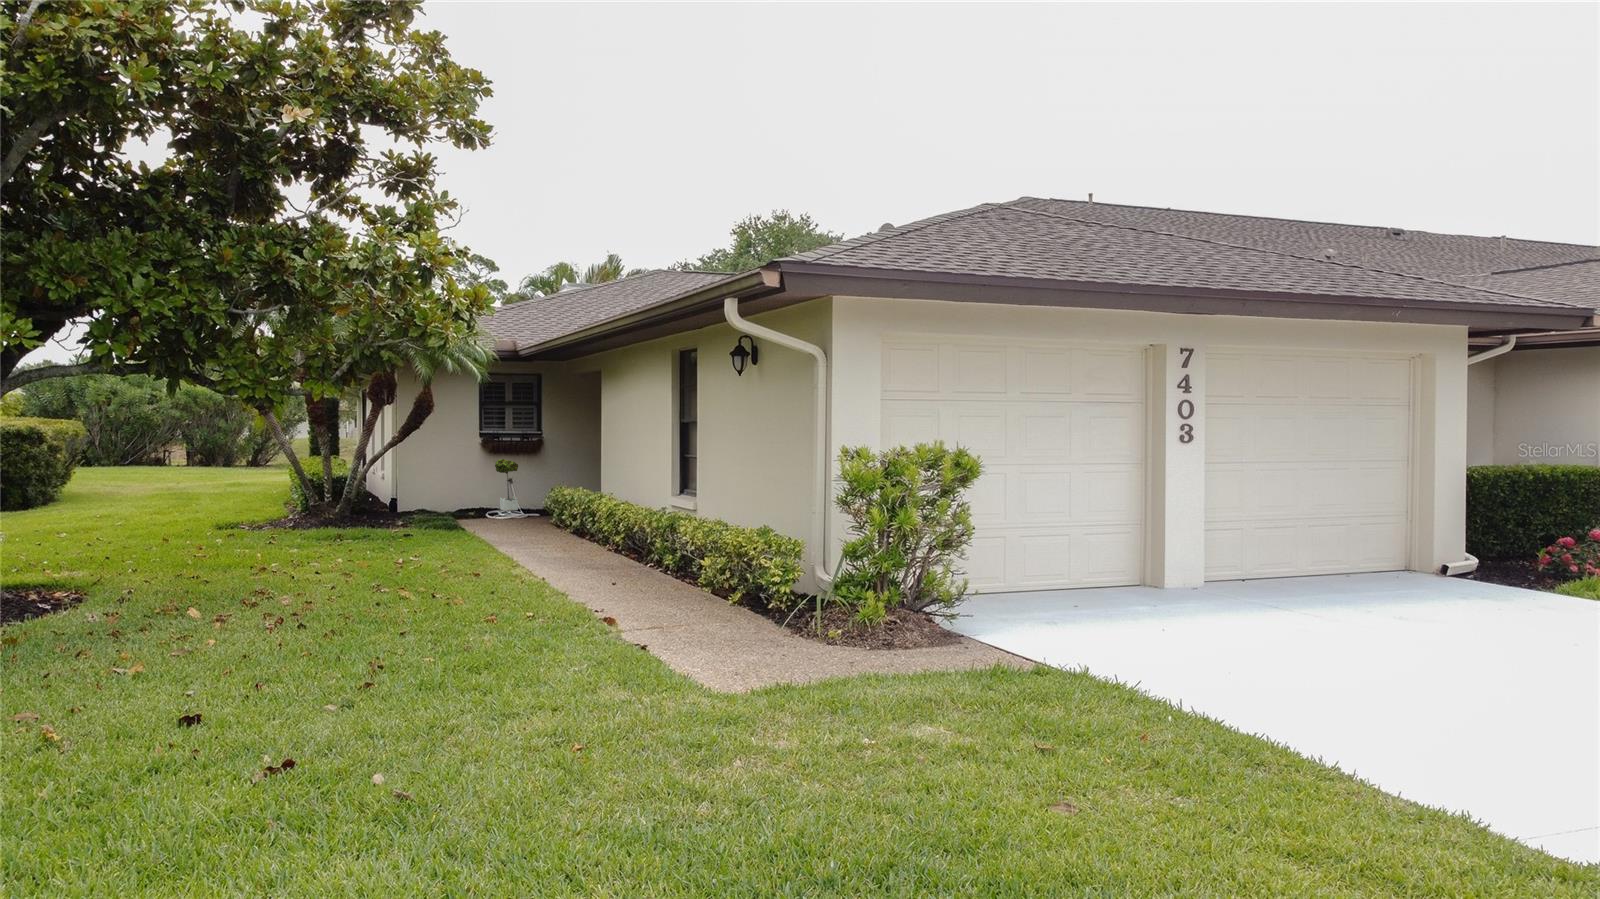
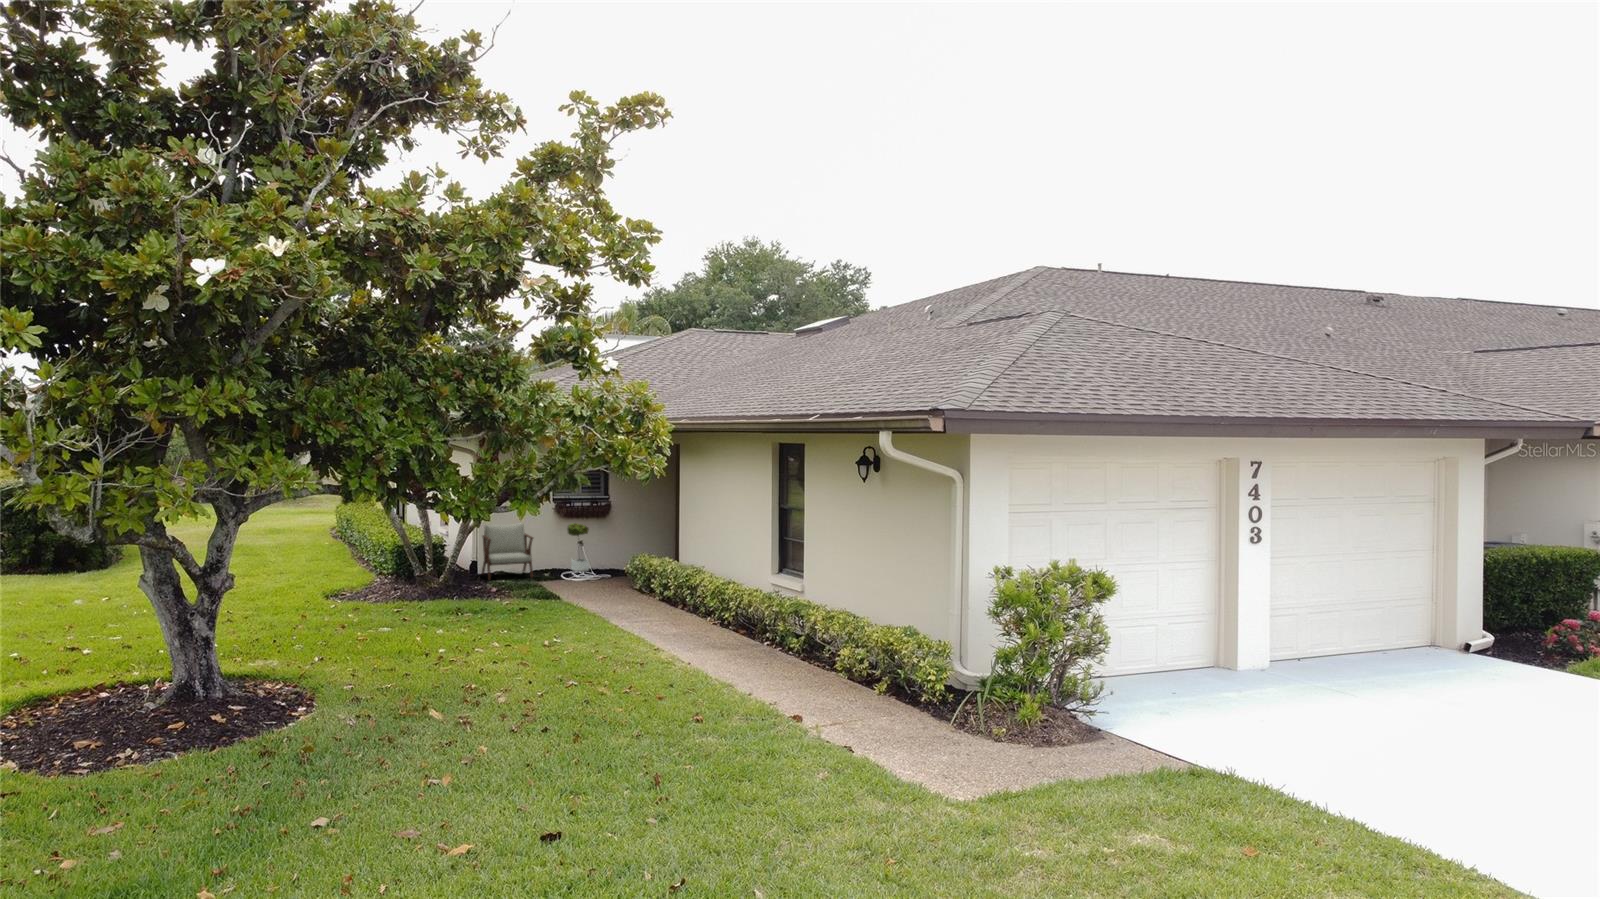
lounge chair: none [400,458,453,516] -> present [482,523,533,580]

